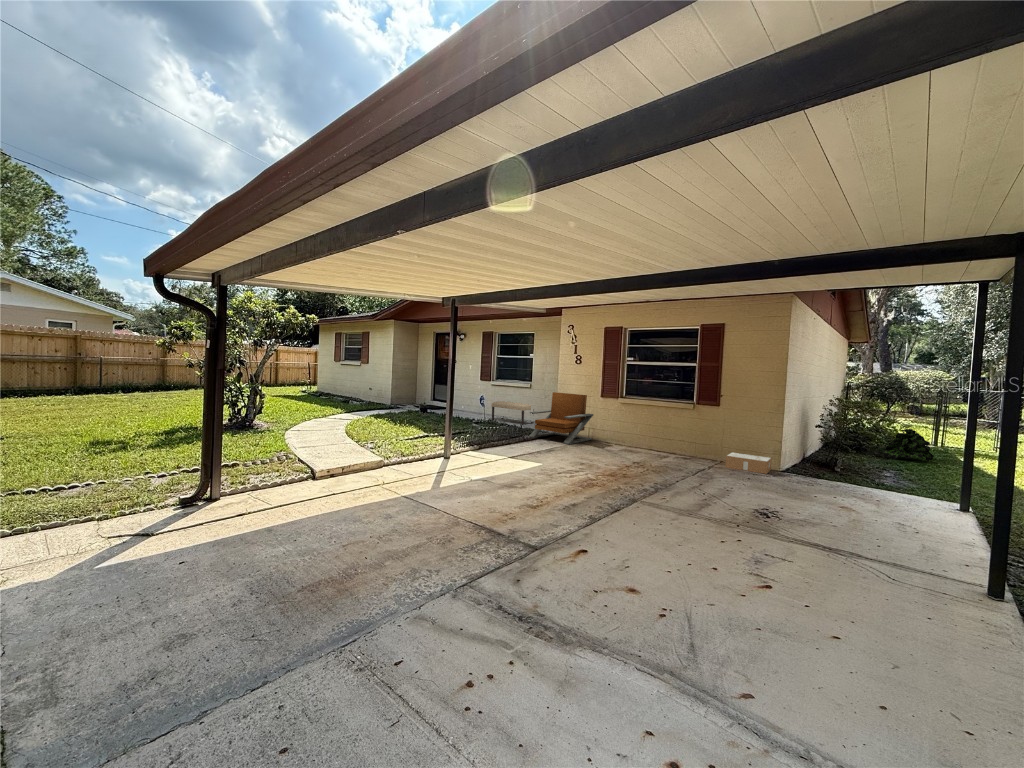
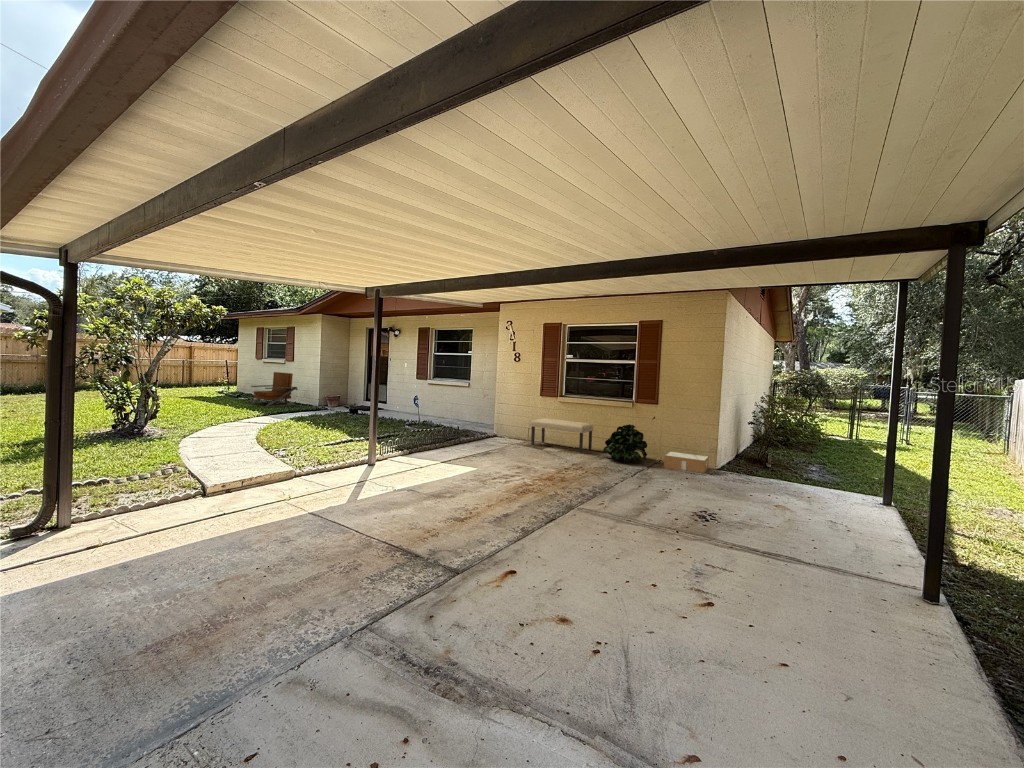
lounge chair: present [529,392,593,444] -> present [251,372,297,407]
bench: present [491,401,534,425] -> present [531,418,593,453]
potted plant: present [884,429,934,461] -> present [603,424,647,462]

